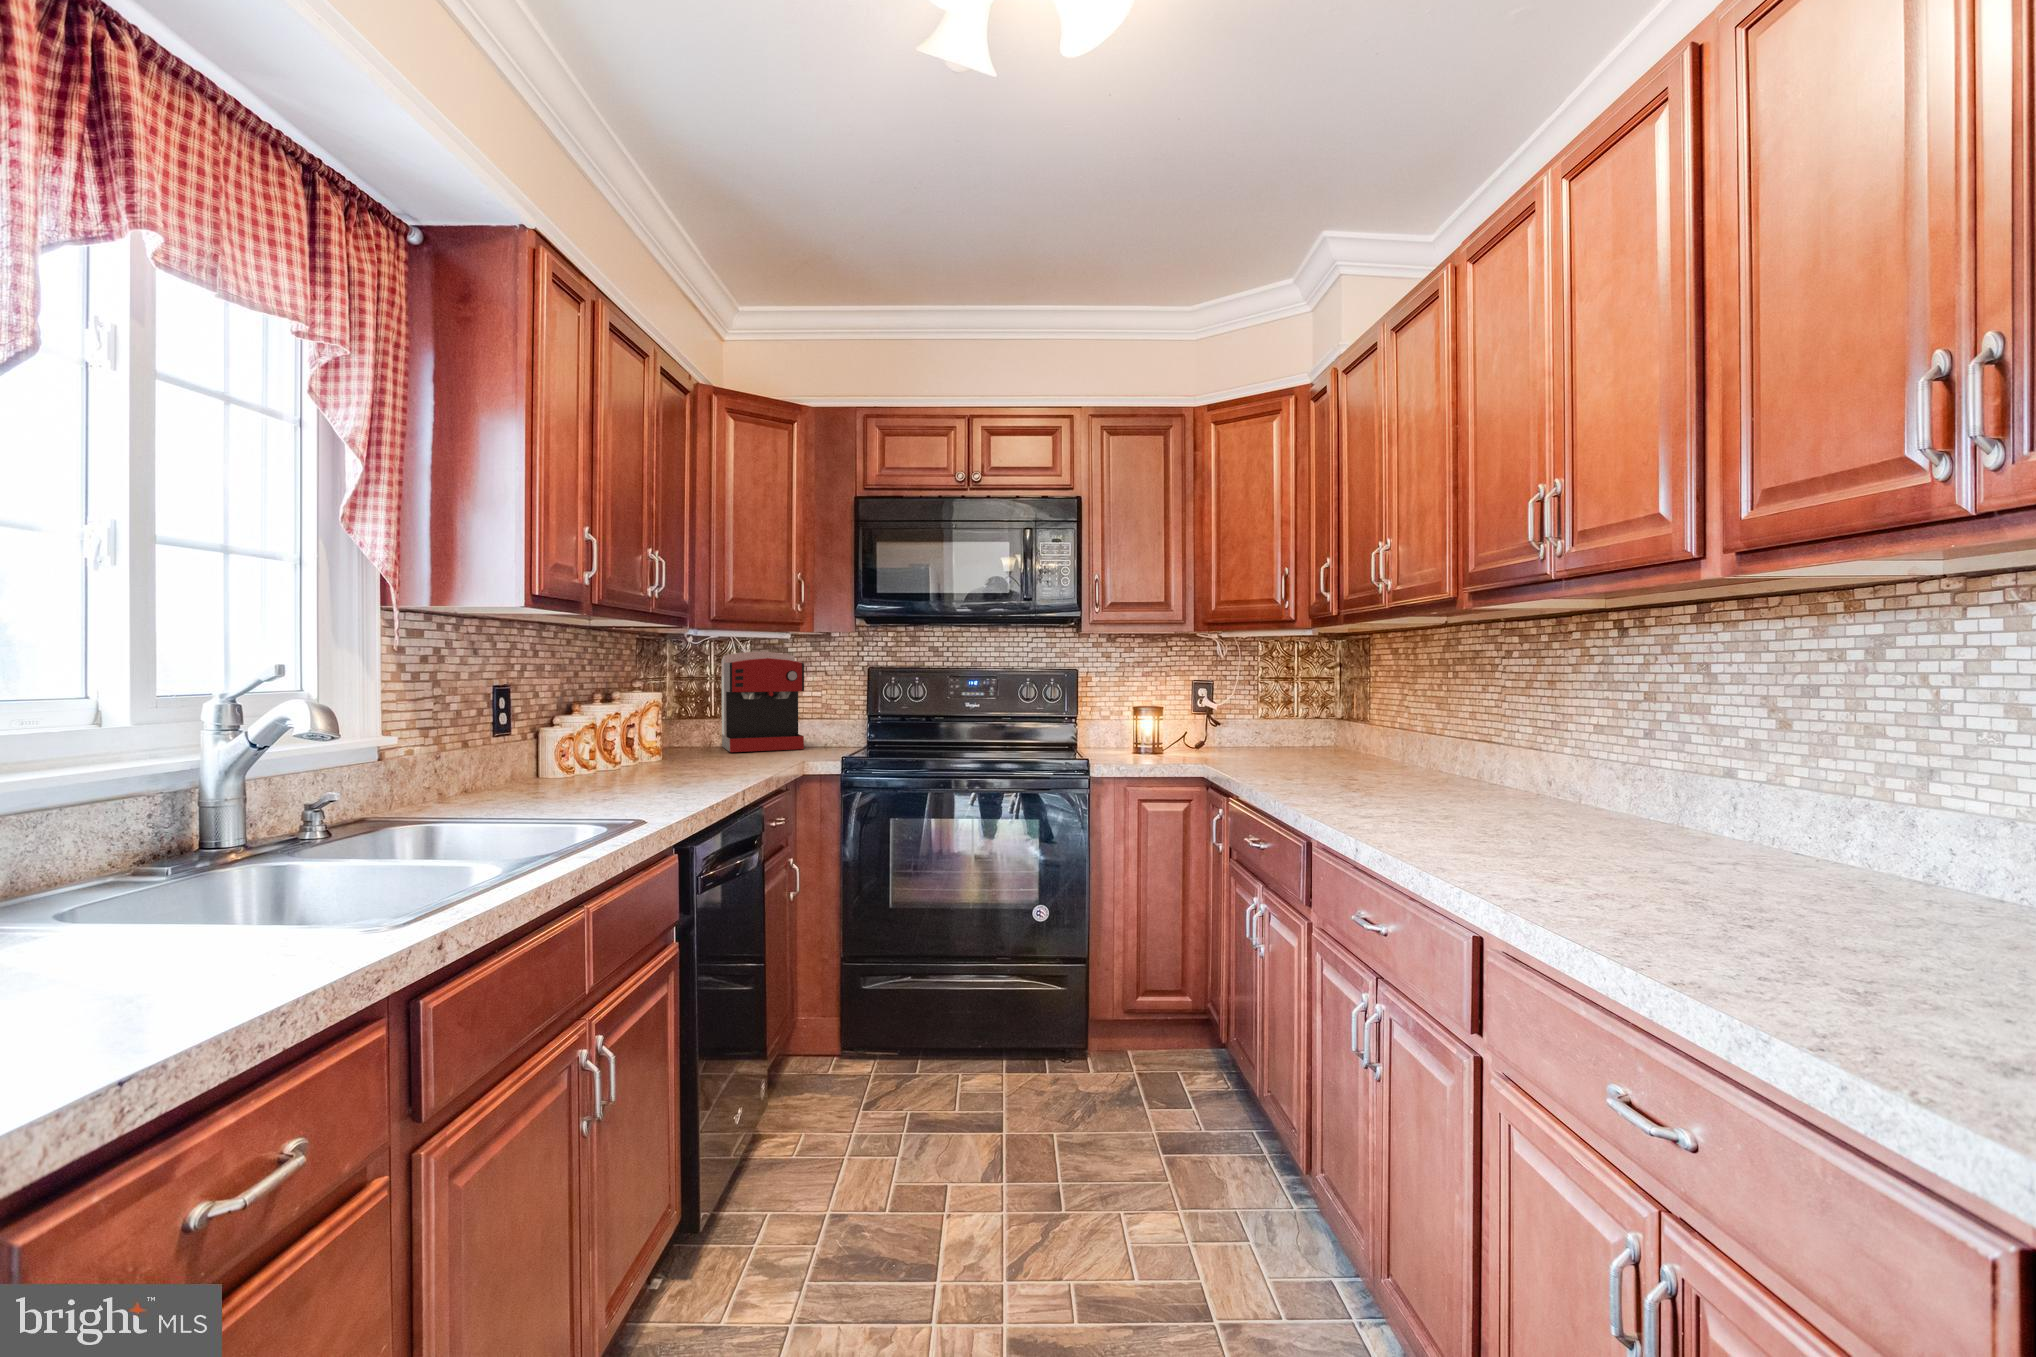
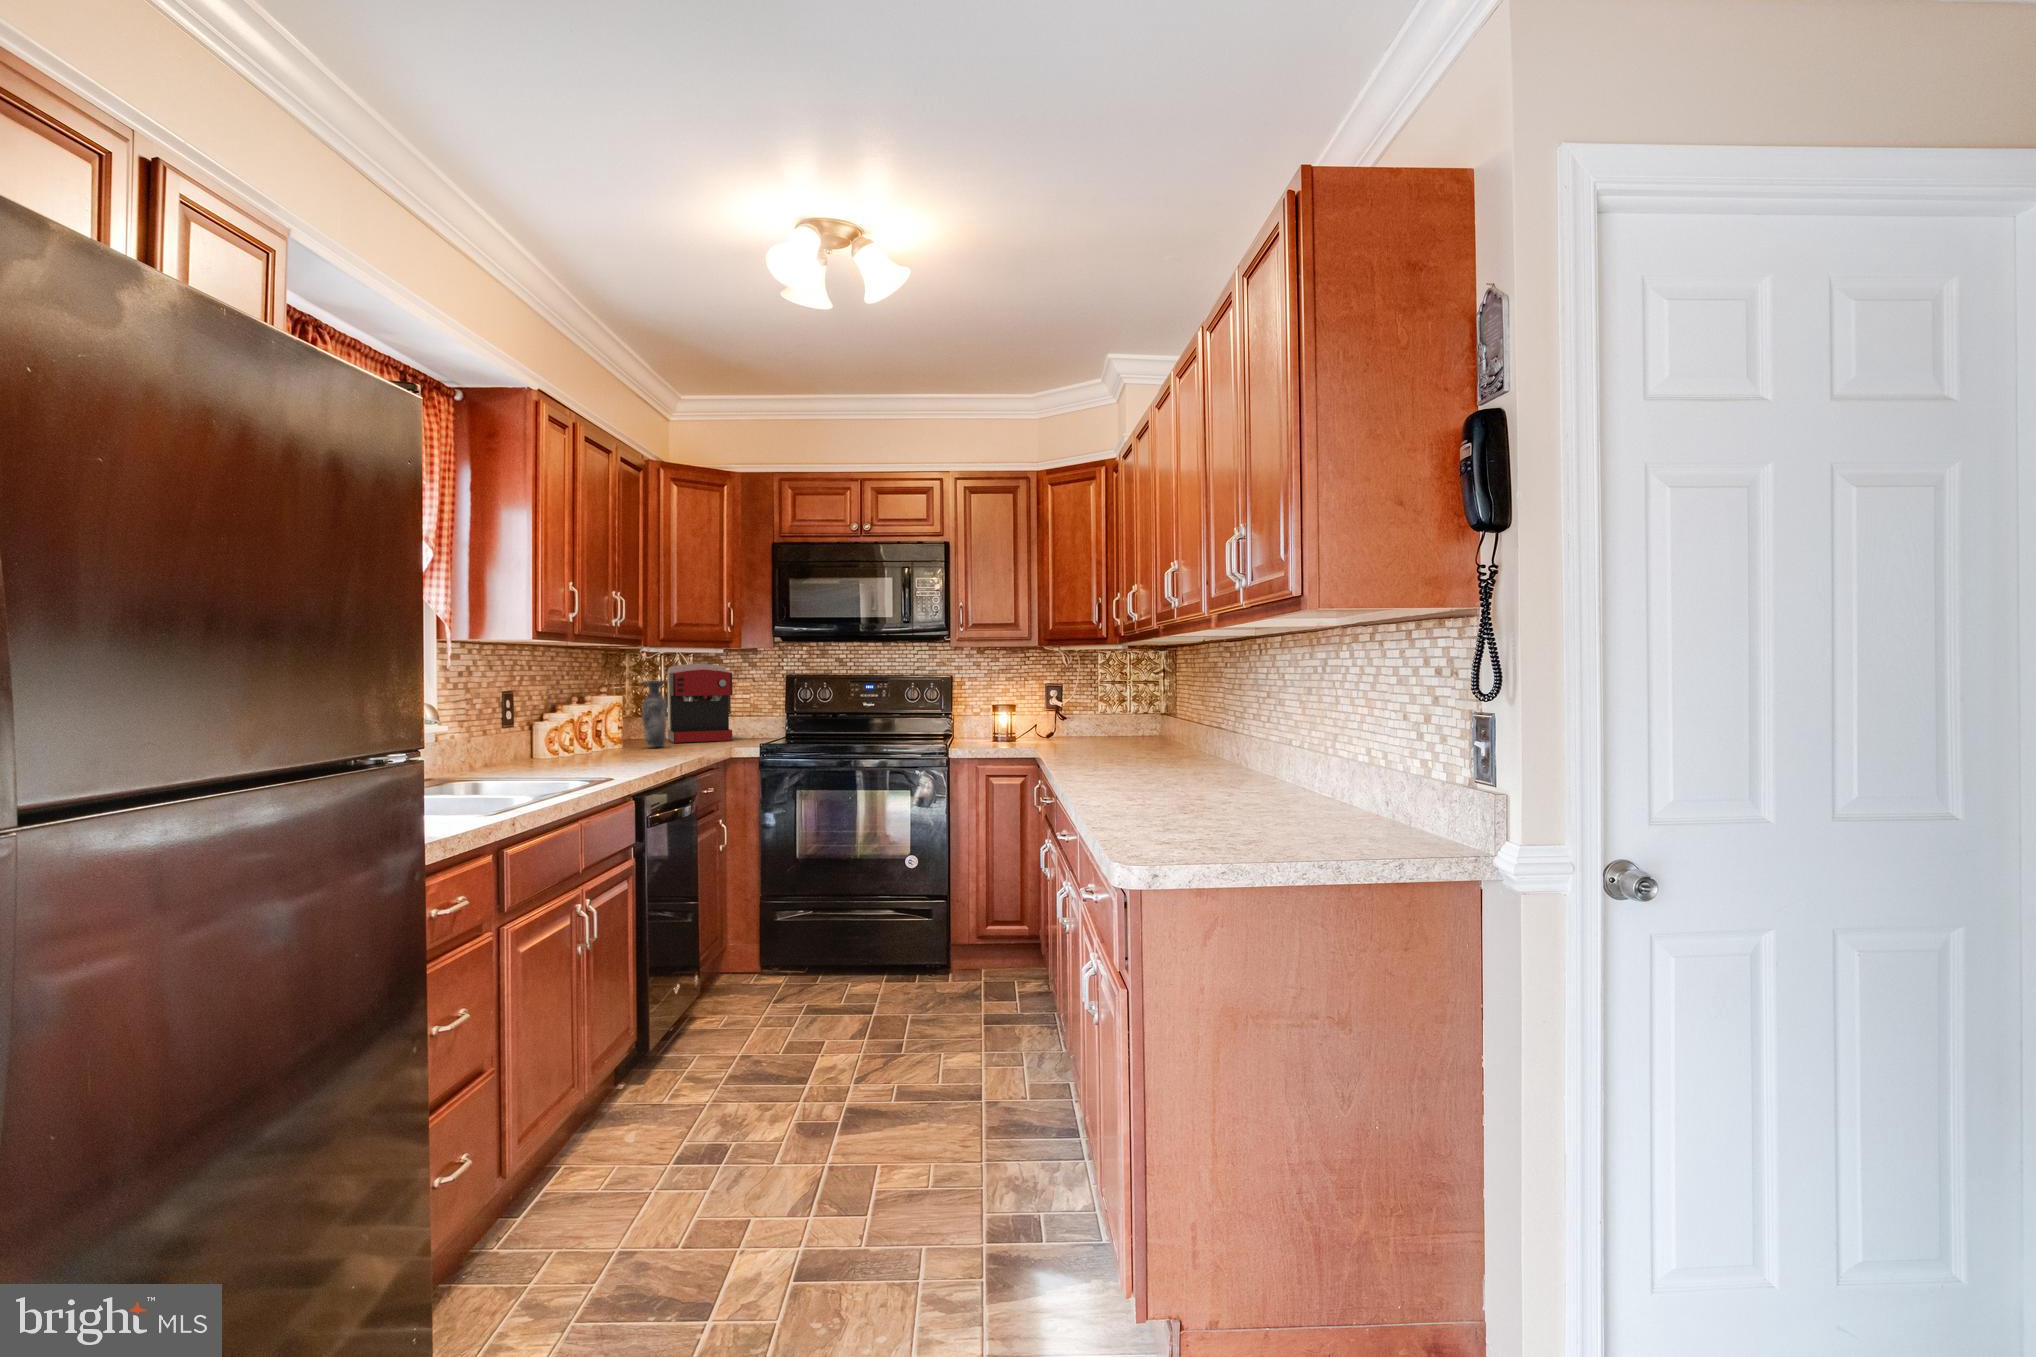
vase: none [689,672,722,760] -> present [642,680,667,747]

